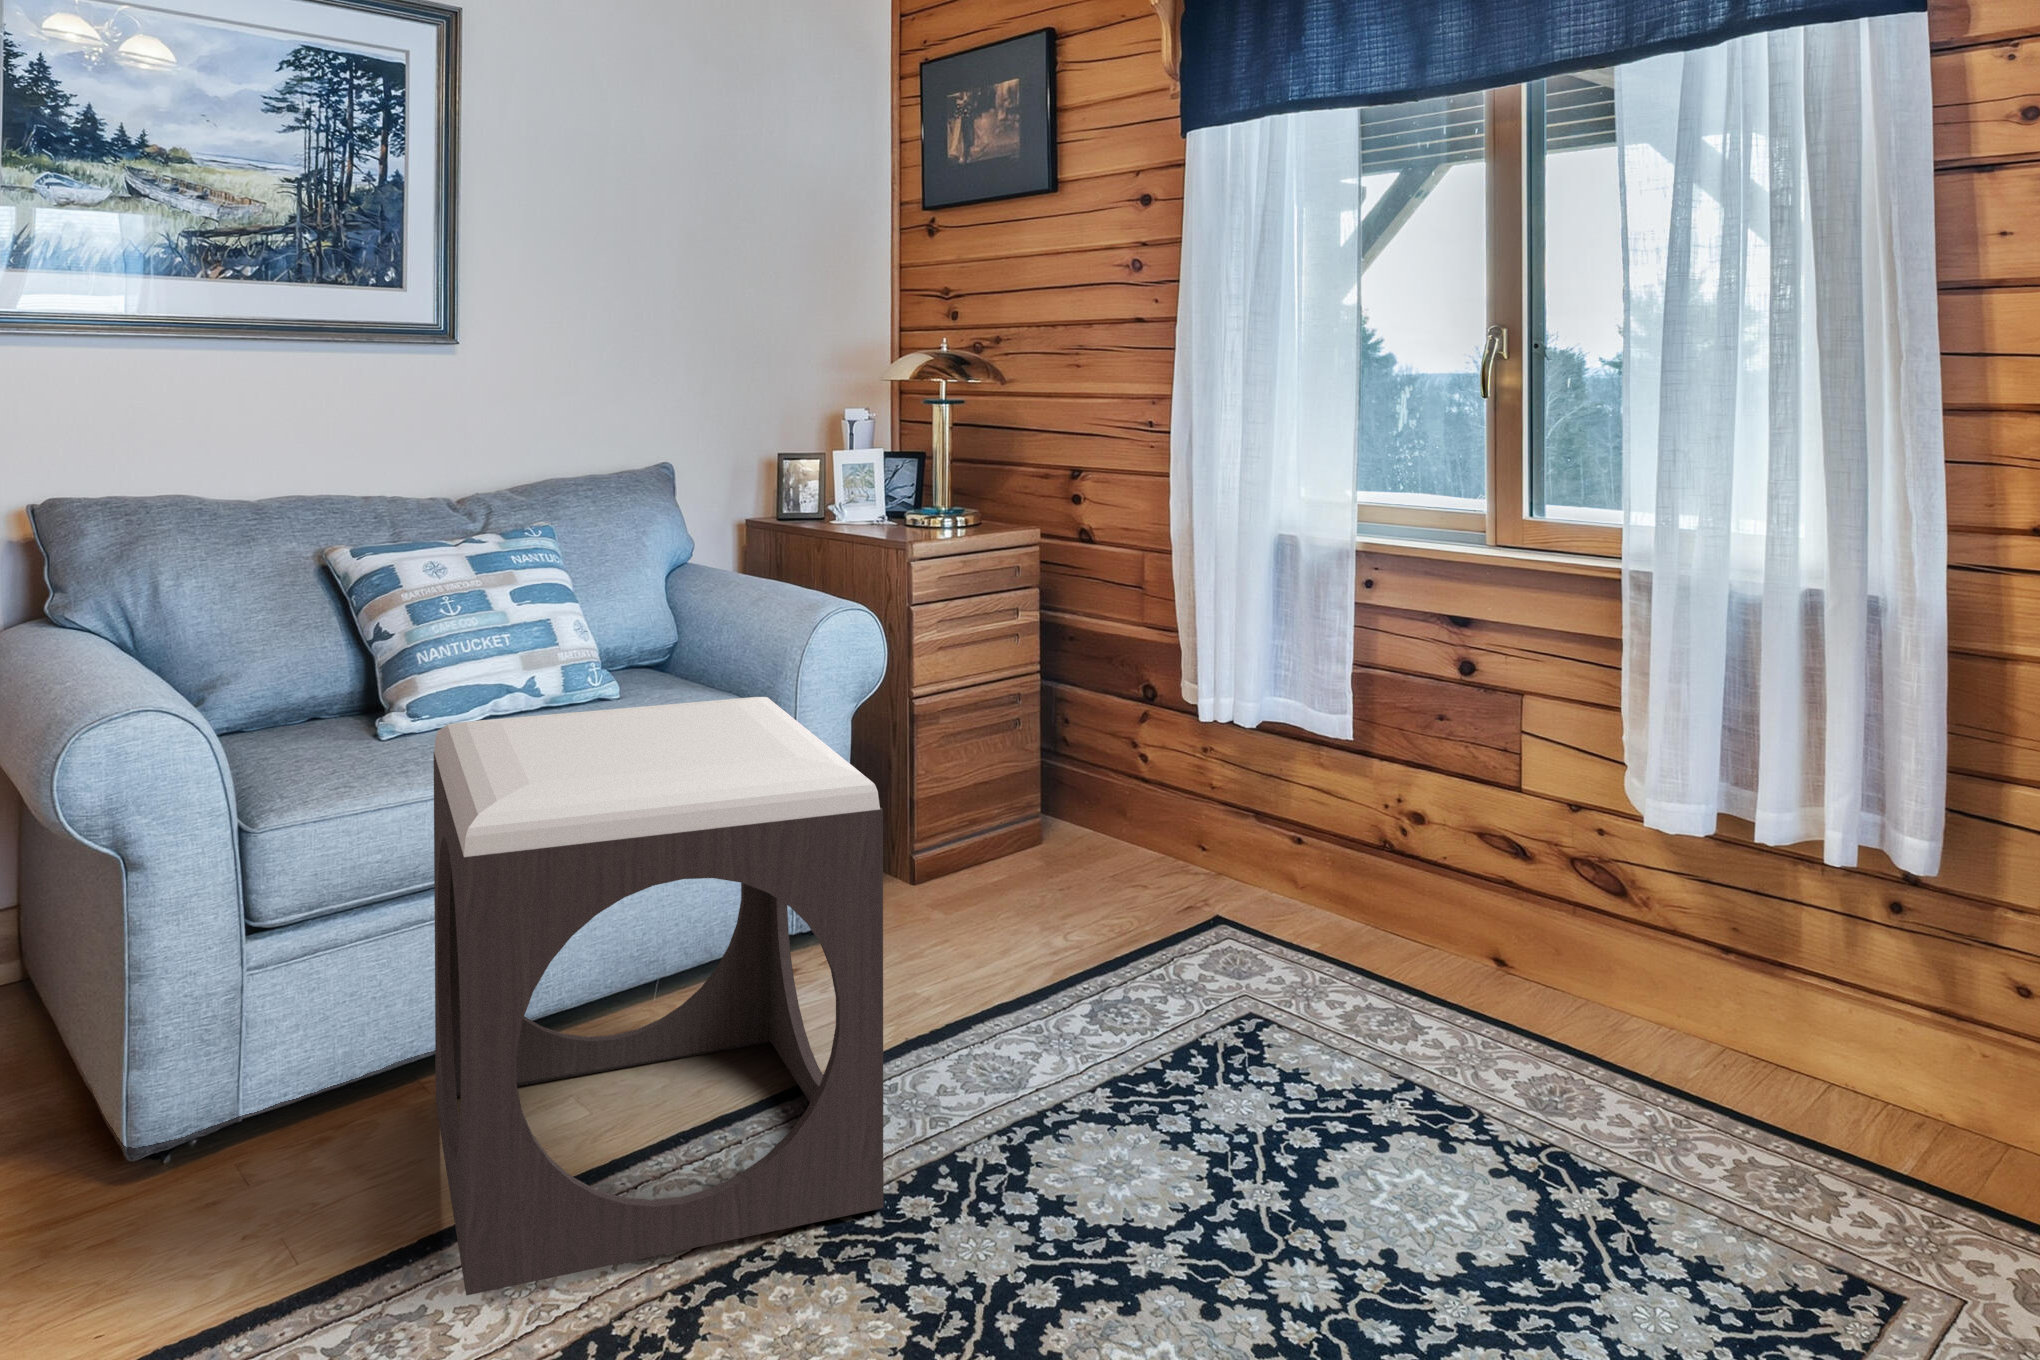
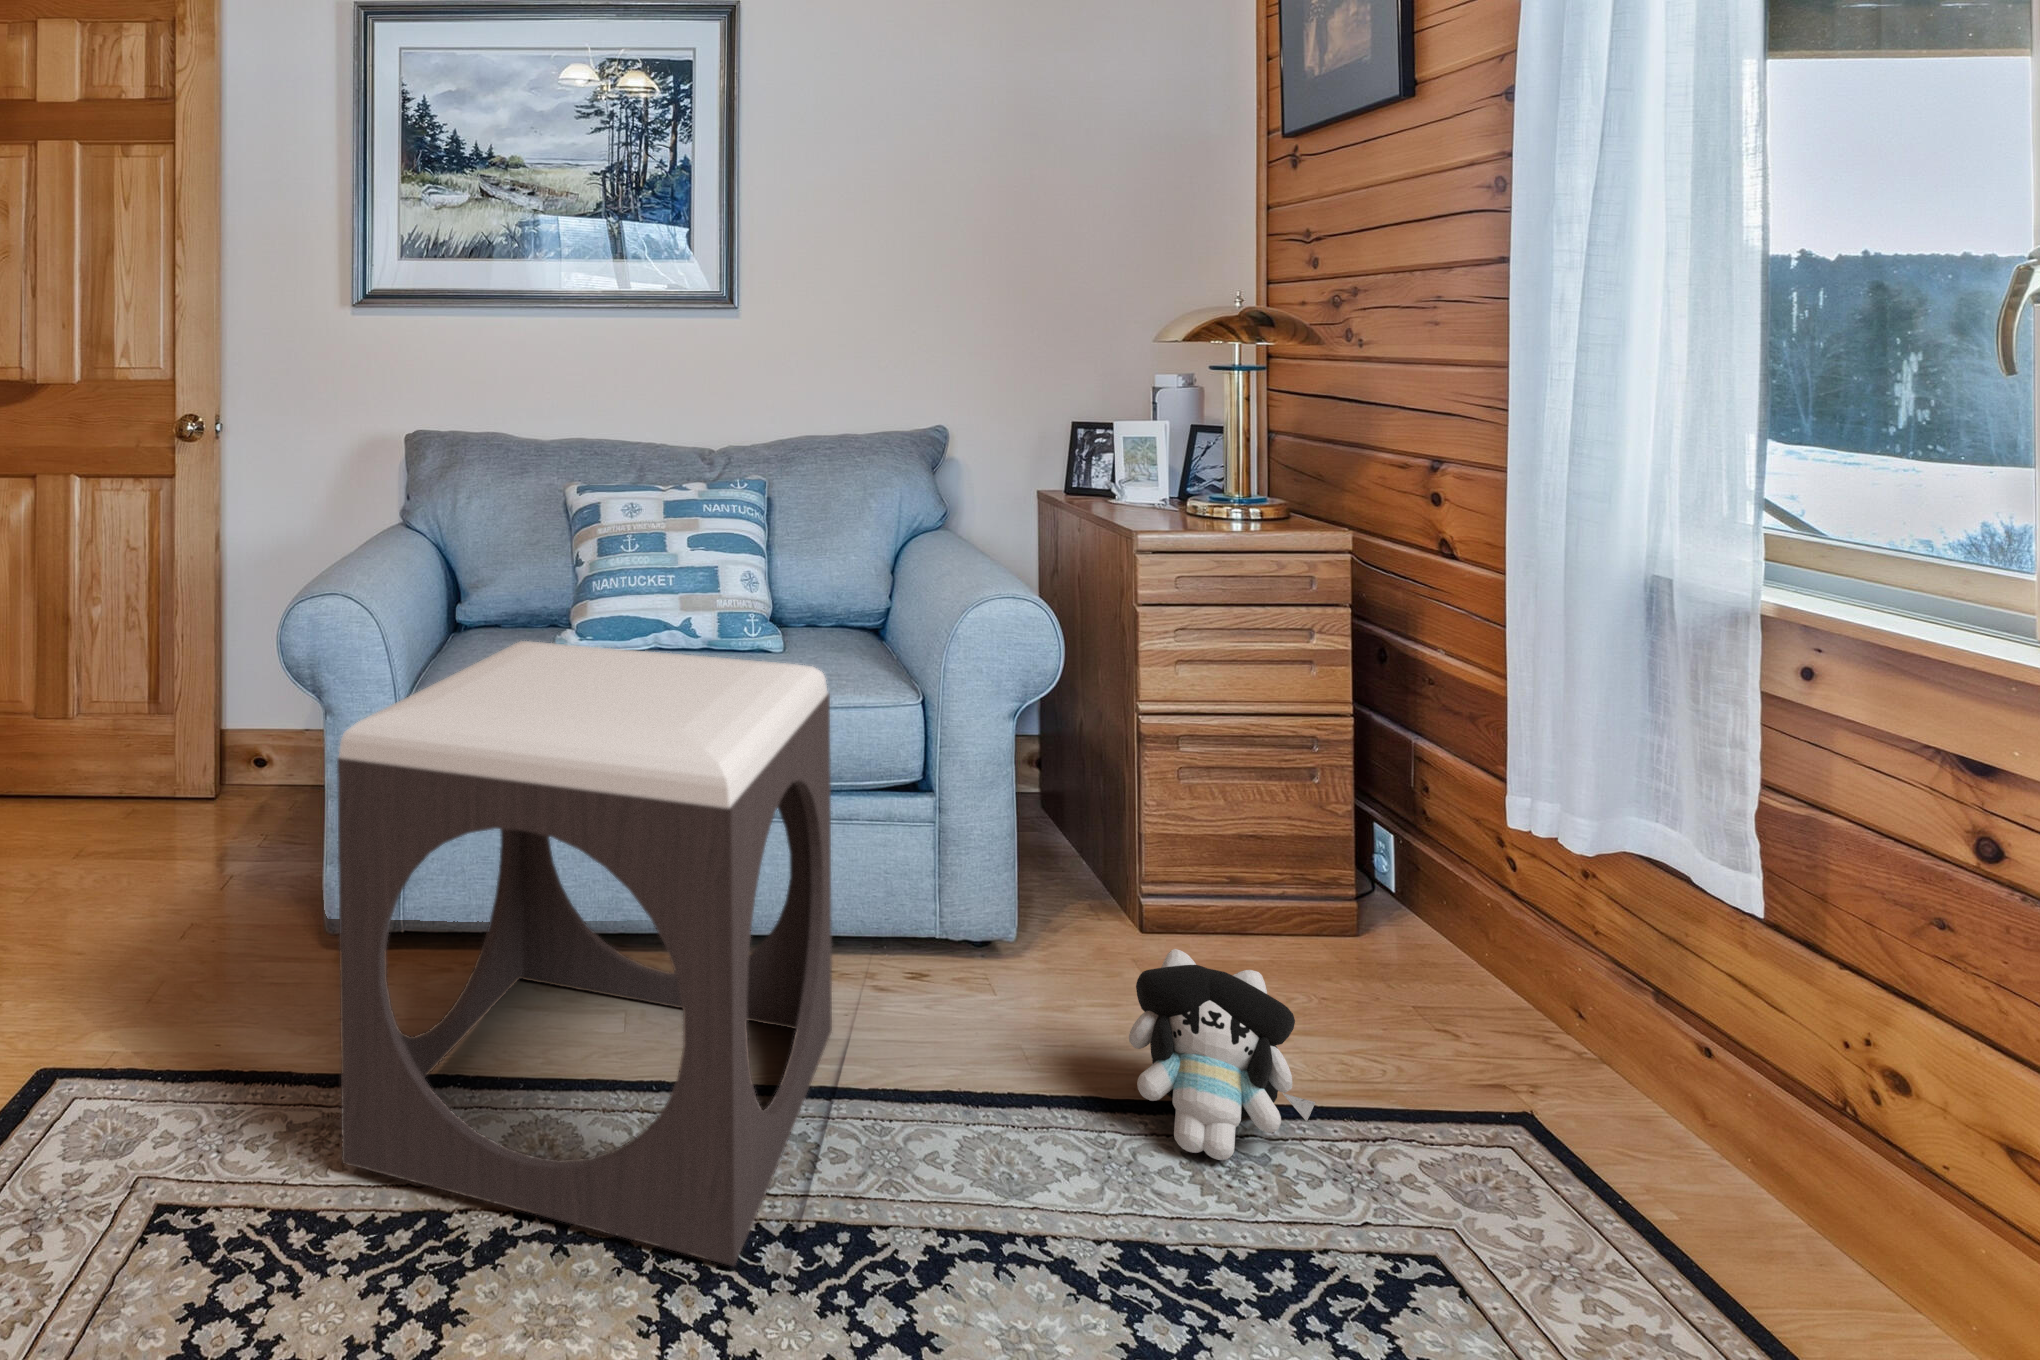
plush toy: none [1032,873,1159,1018] -> present [1129,949,1316,1160]

